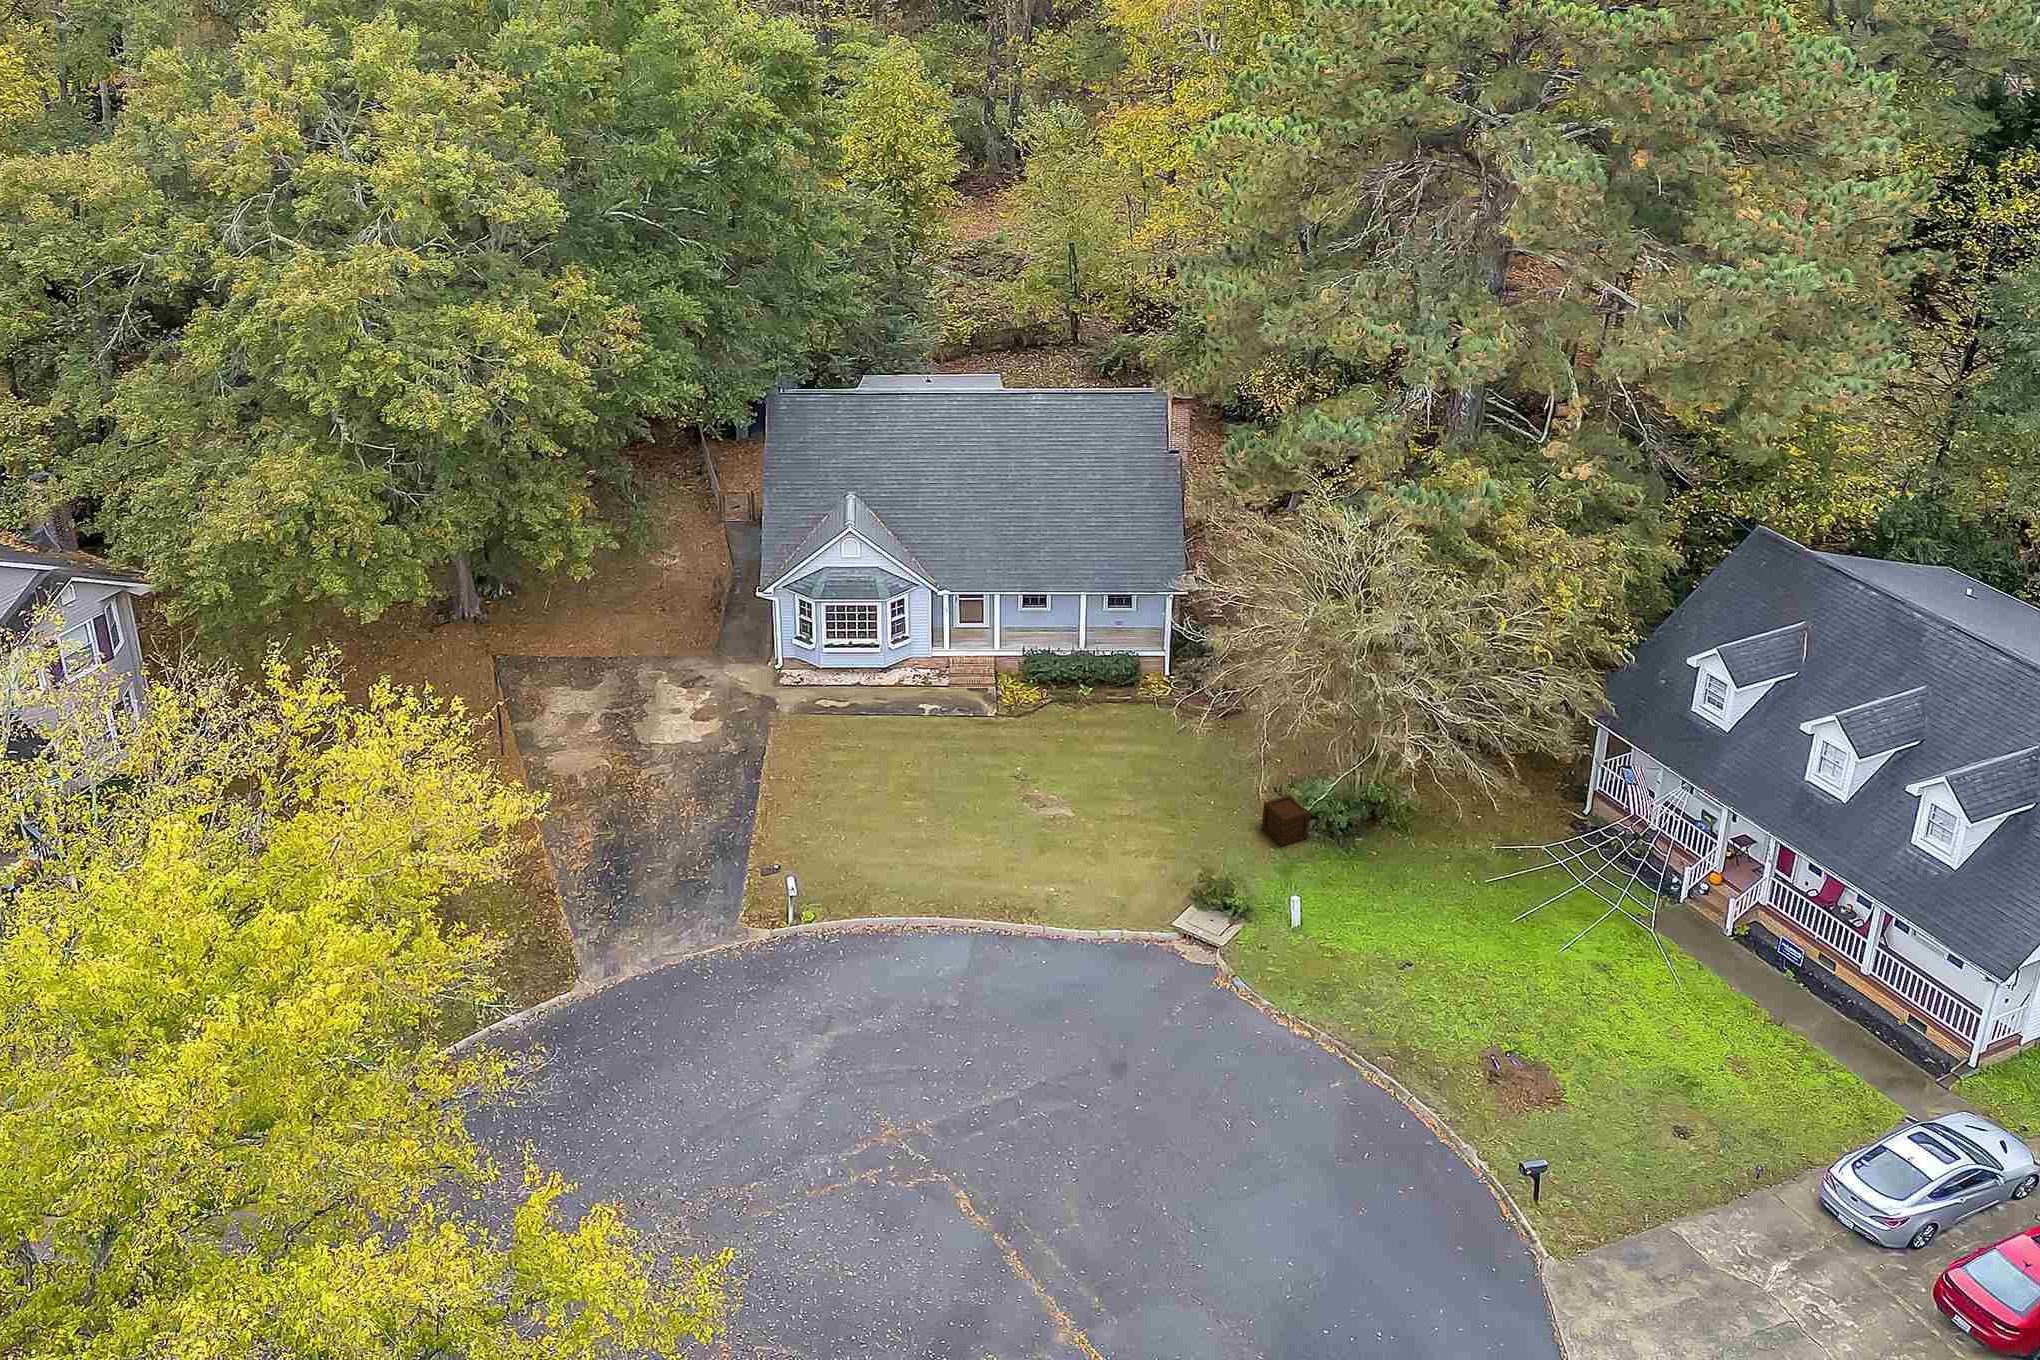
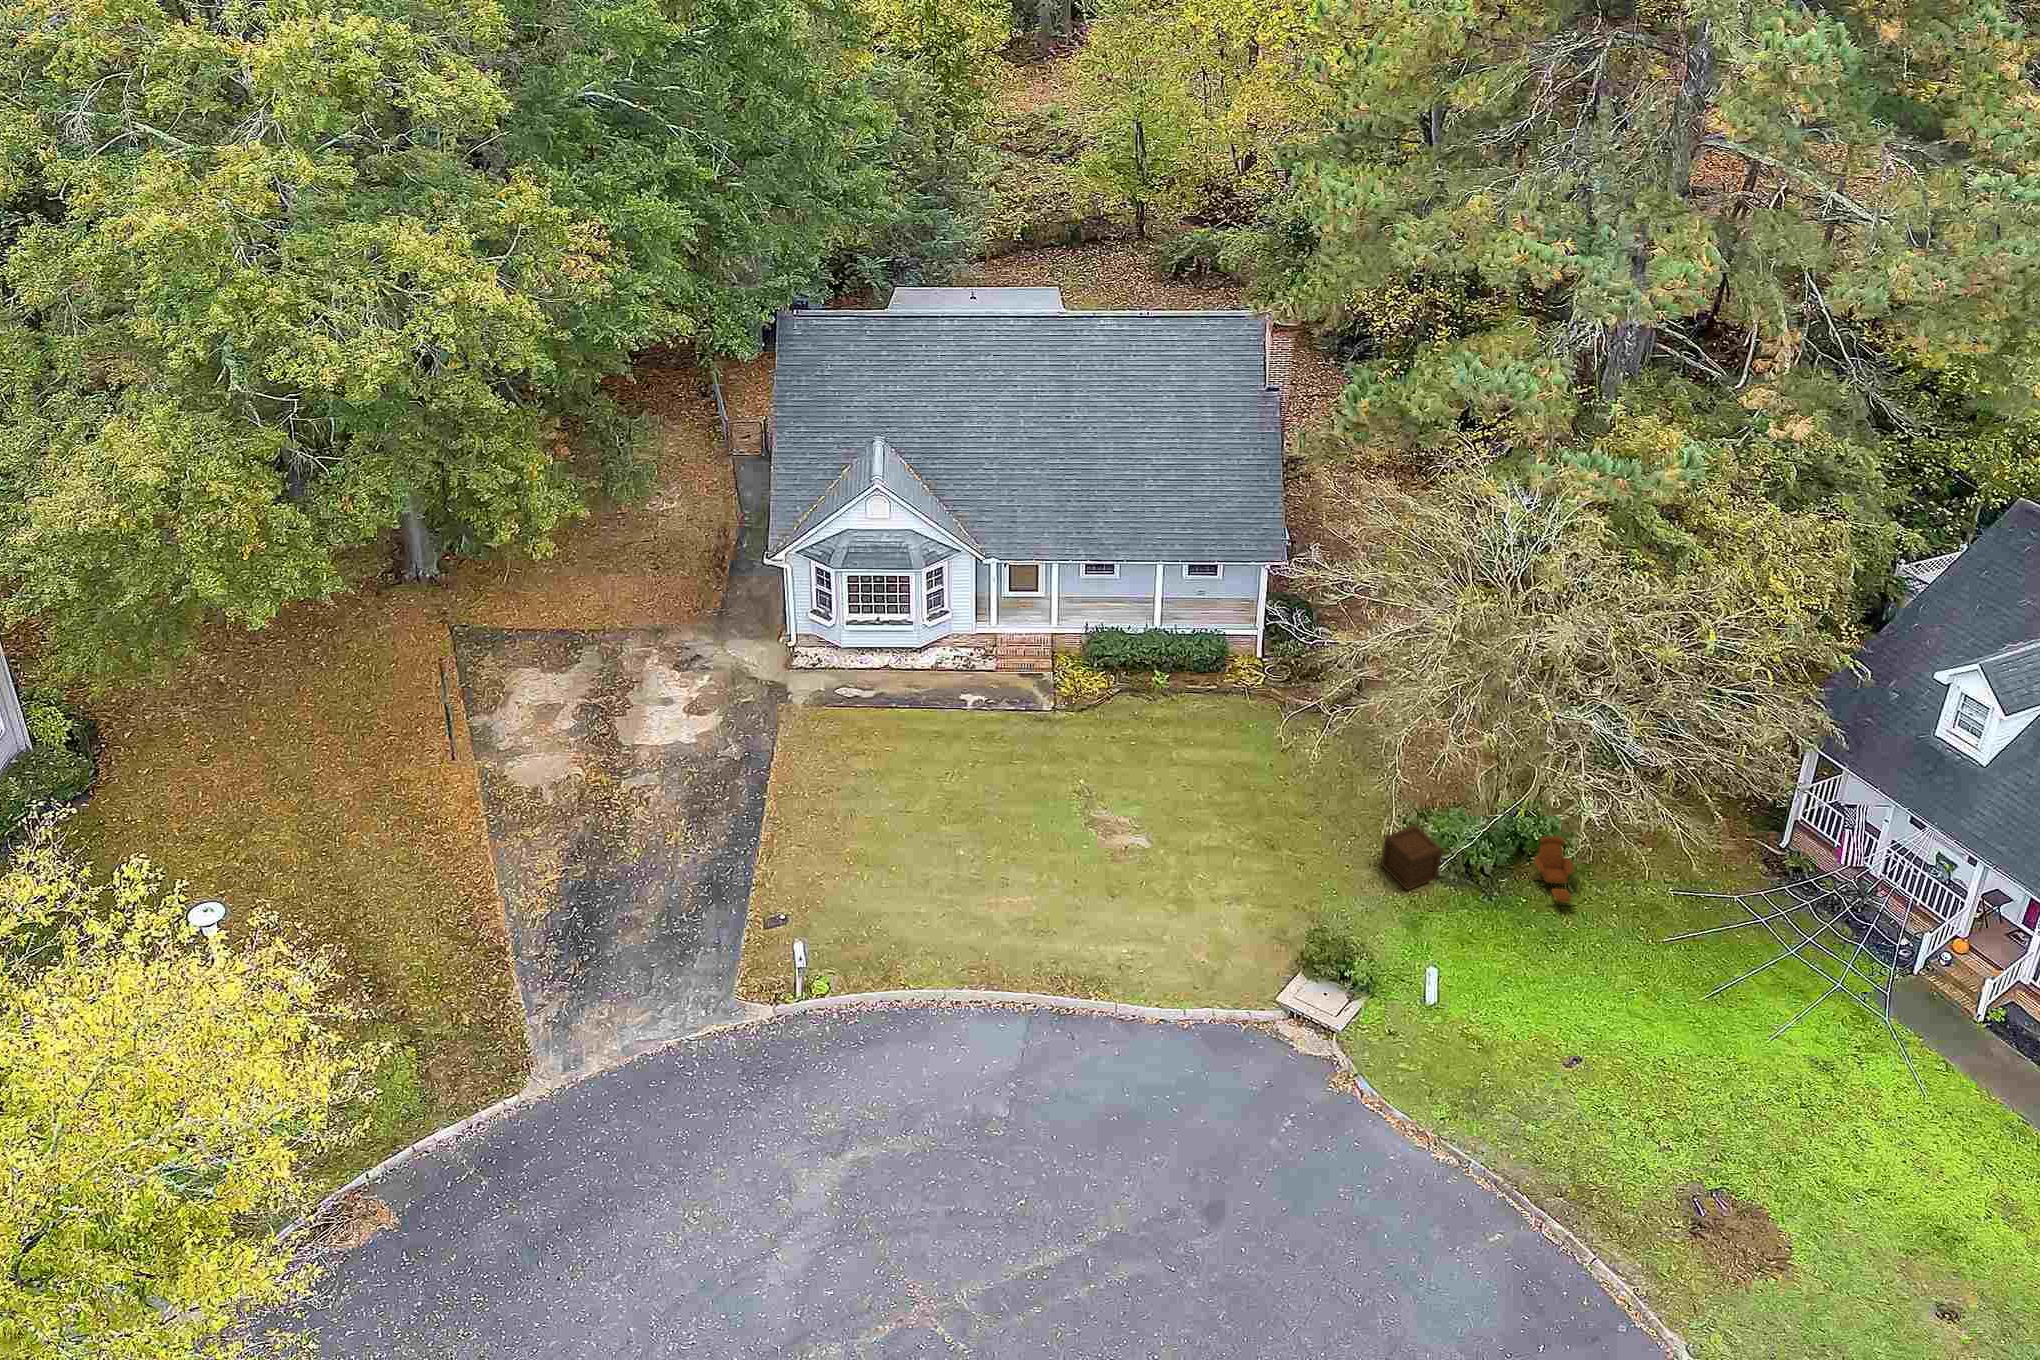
lounge chair: none [1384,801,1416,863] -> present [1534,835,1574,911]

